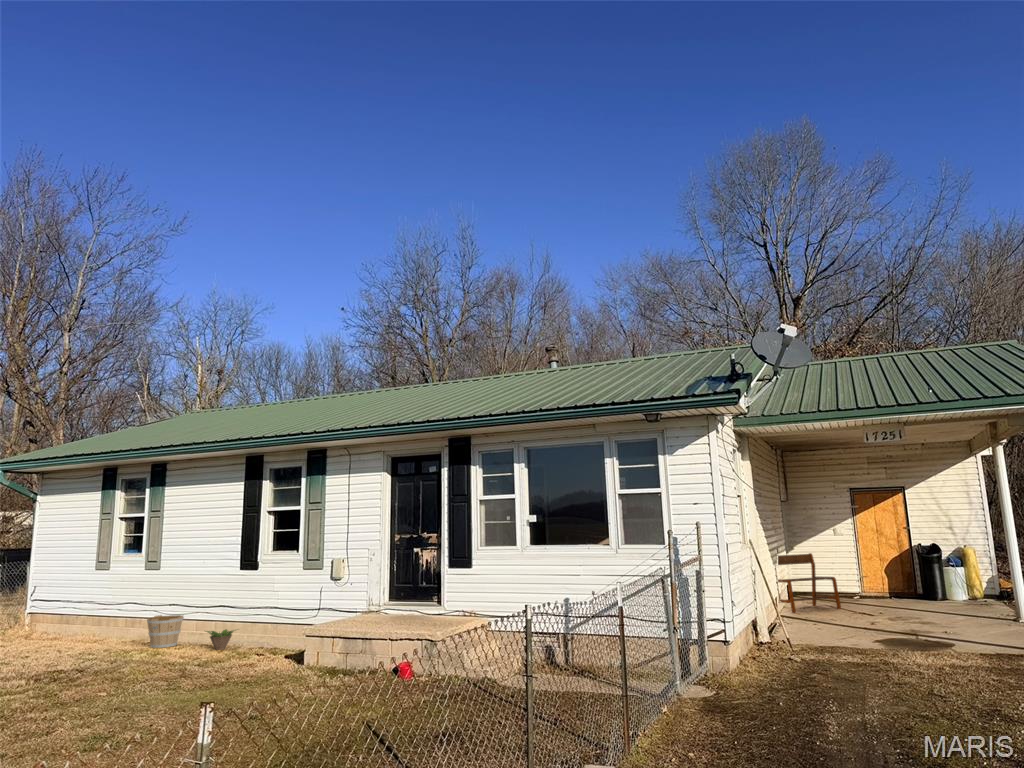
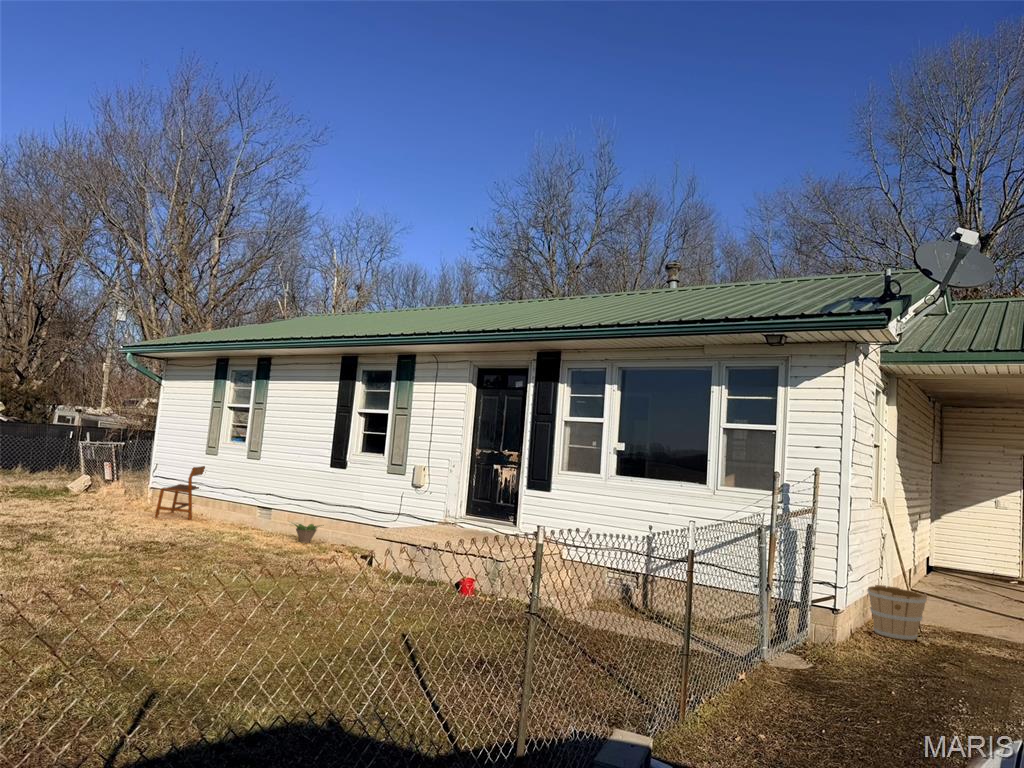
bench: present [776,553,841,613] -> present [155,466,206,520]
wooden bucket: present [147,615,184,648] -> present [867,585,927,641]

